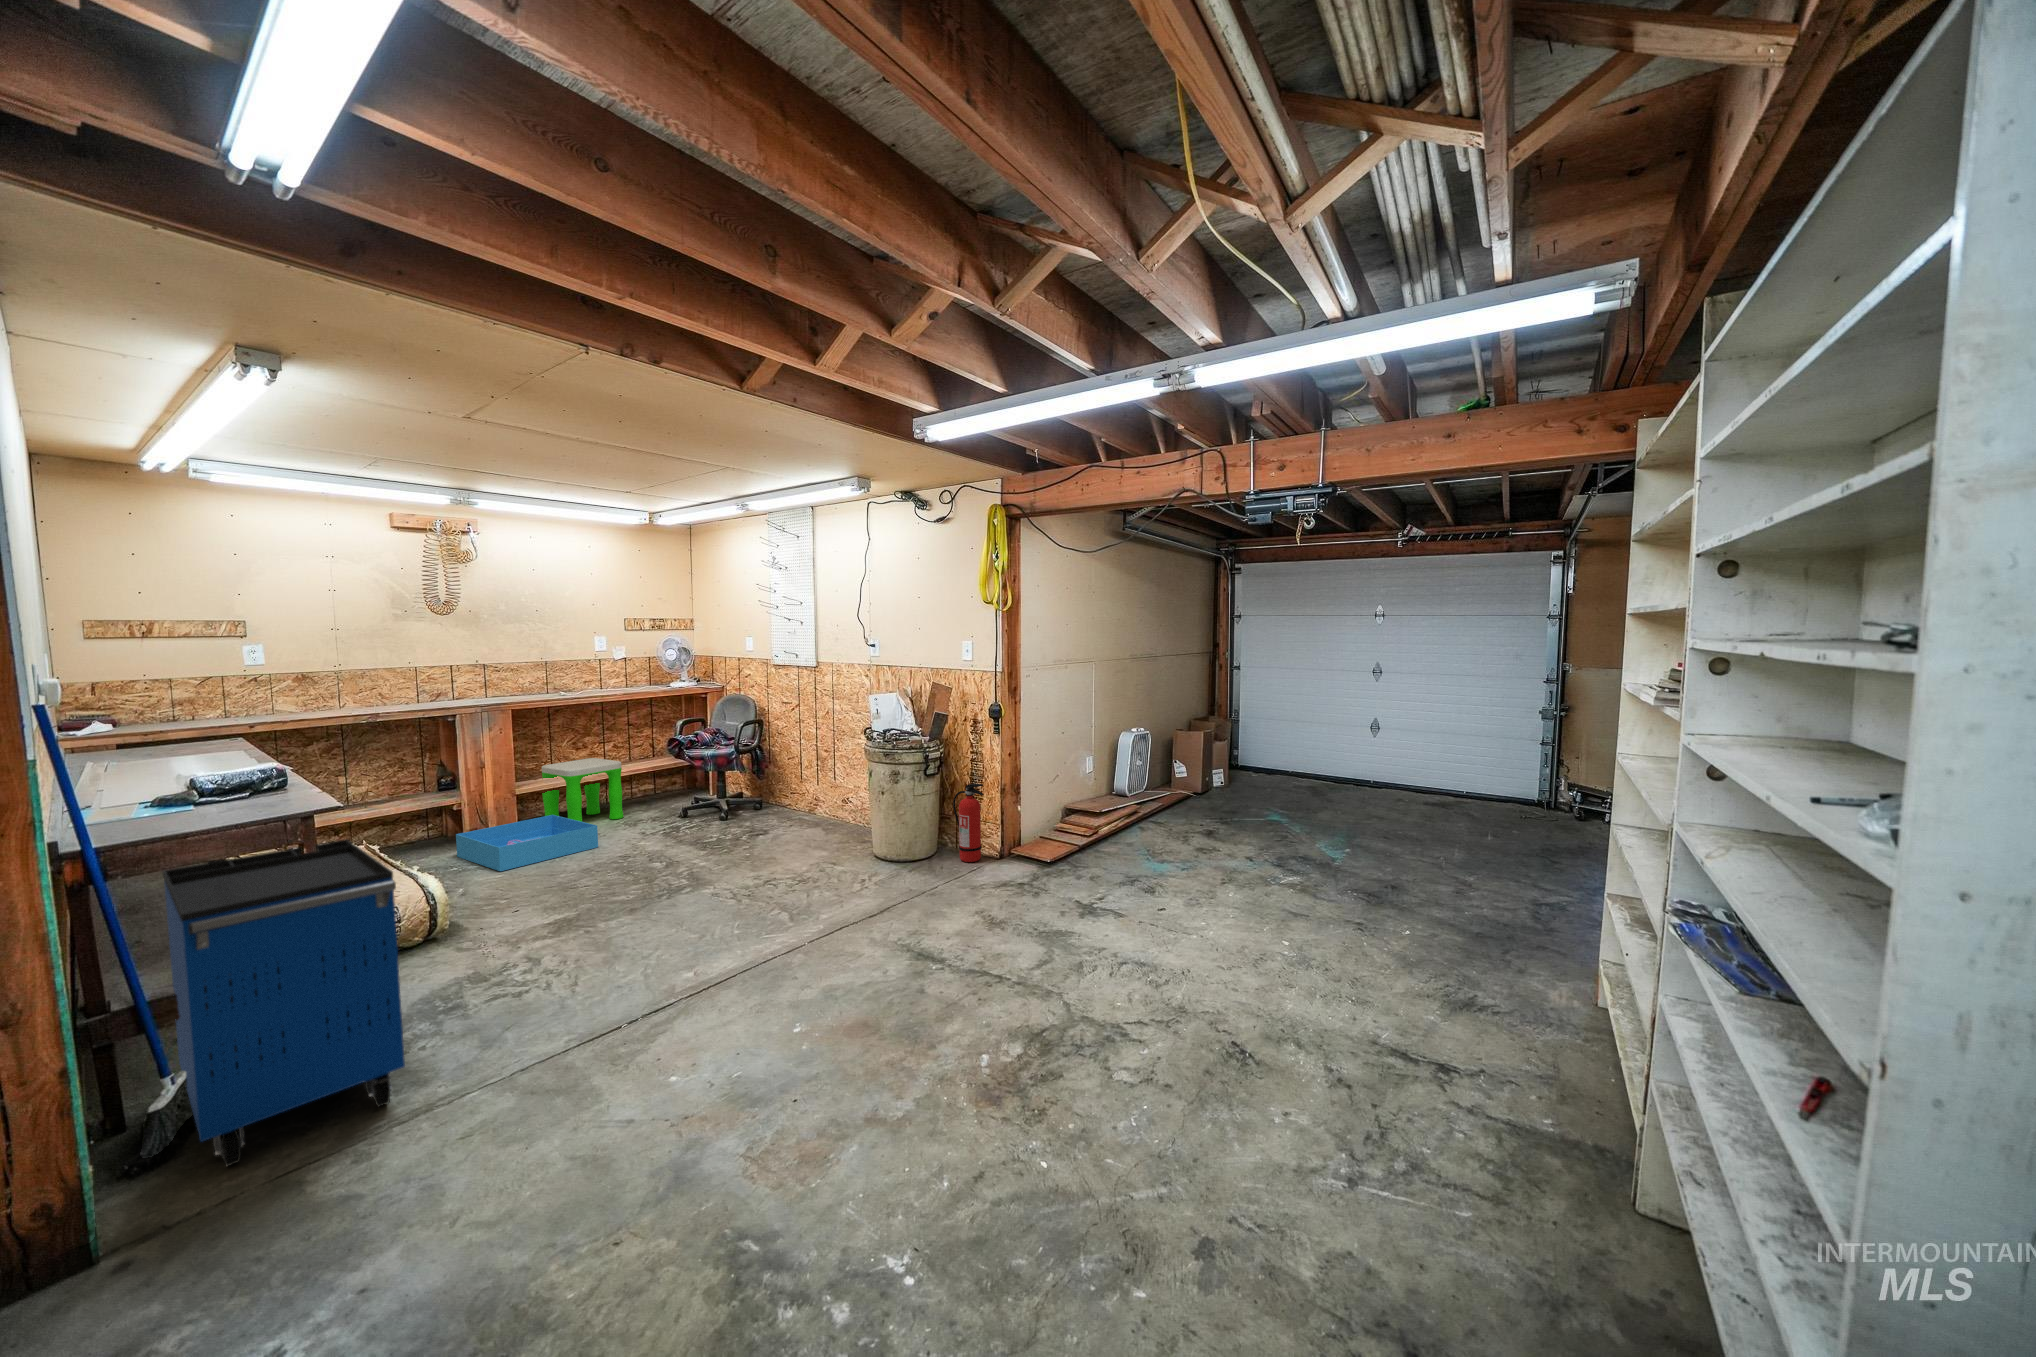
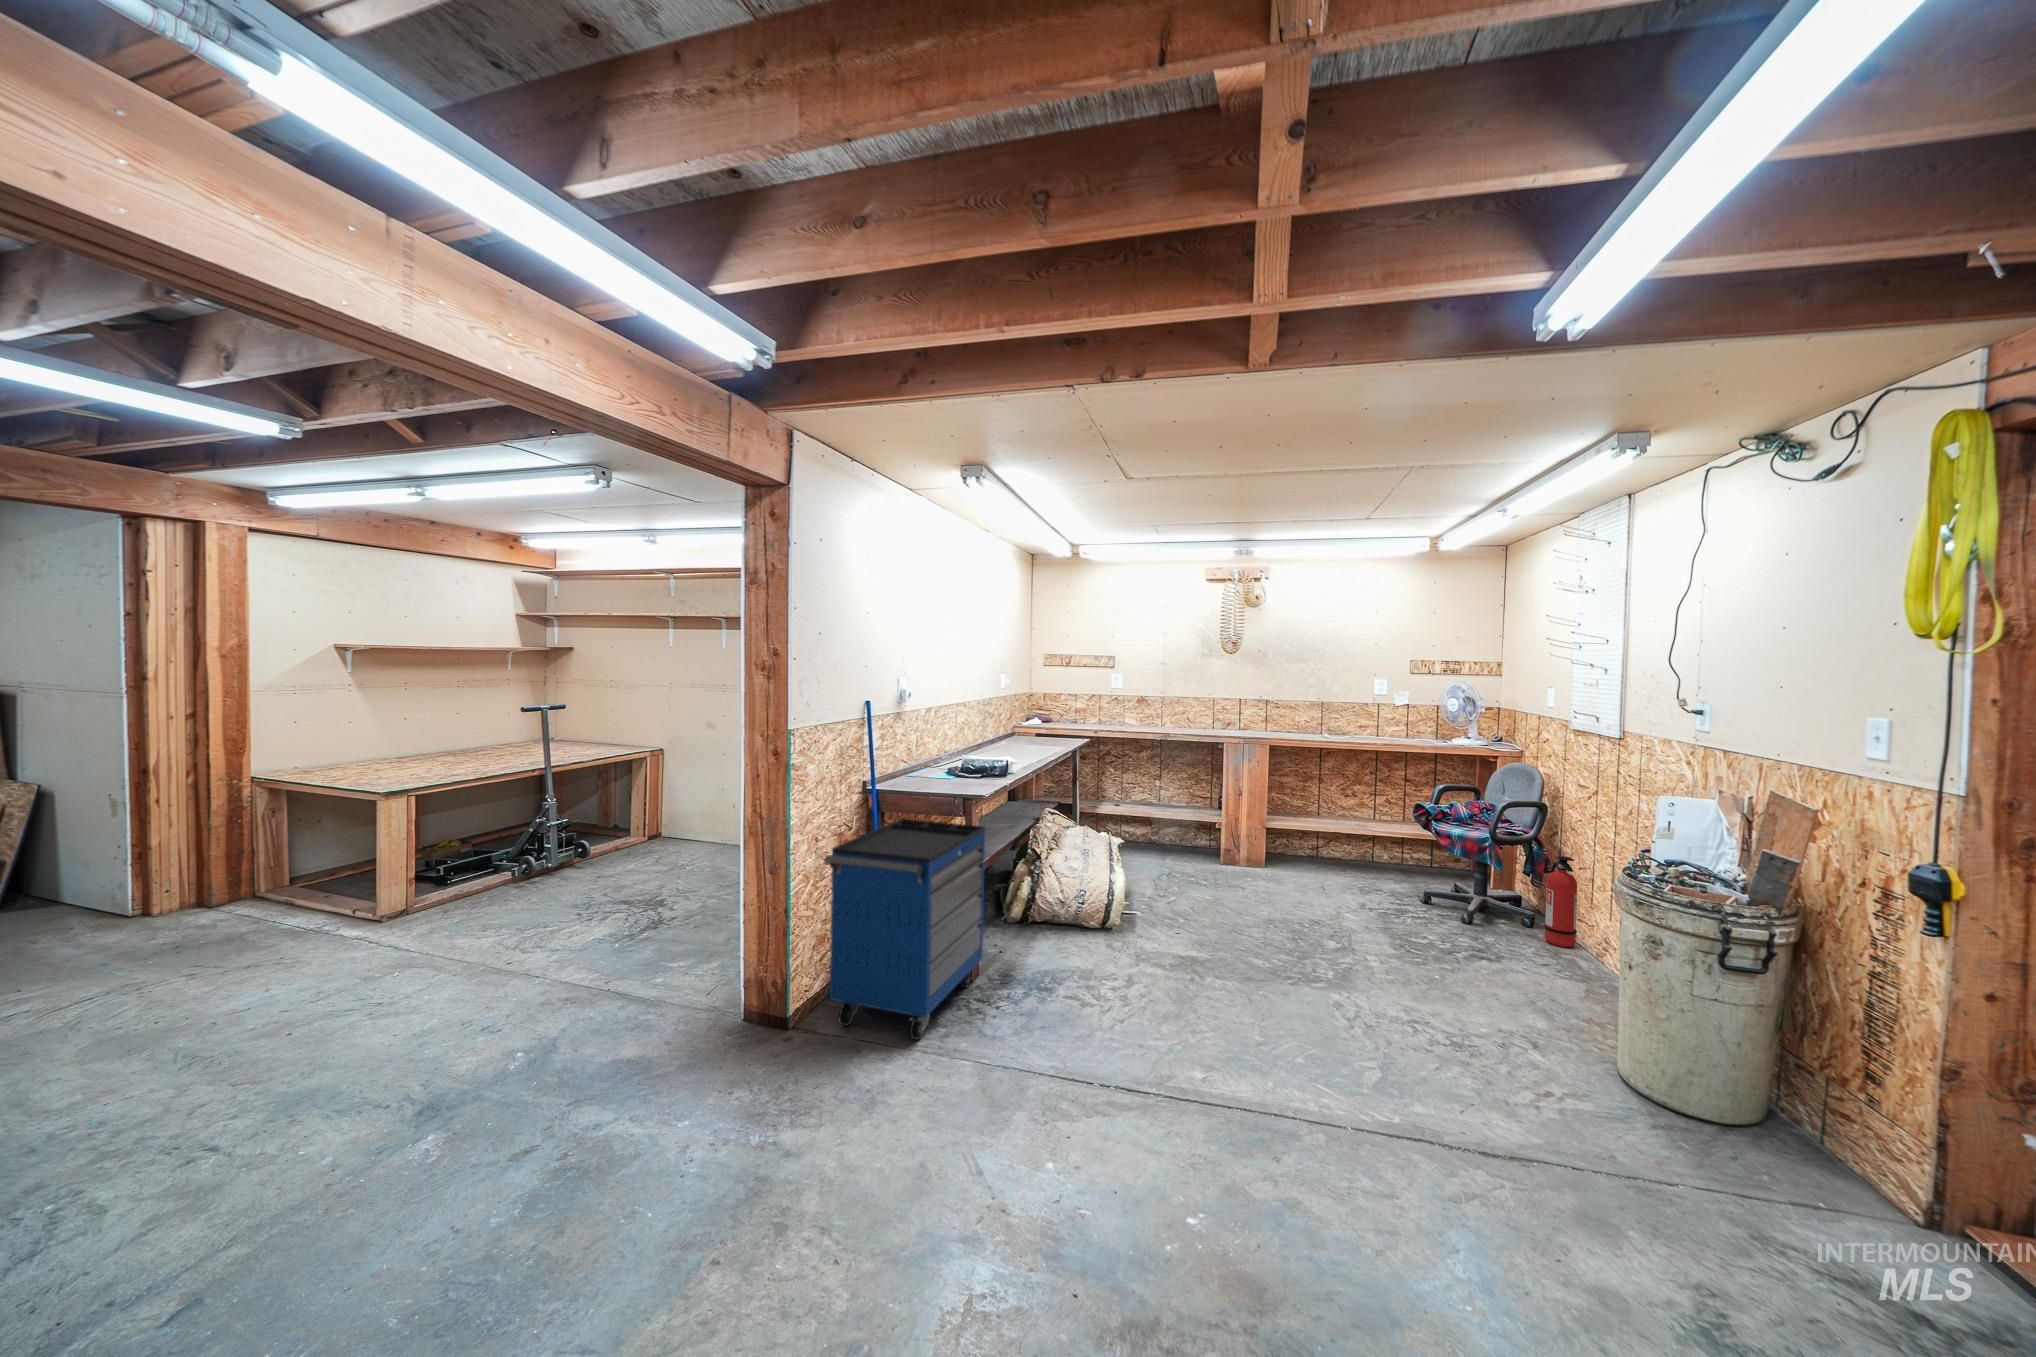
stool: present [542,758,624,822] -> none [1302,804,1373,878]
fire extinguisher: present [953,784,984,862] -> present [1544,856,1577,947]
storage bin: present [456,815,598,871] -> none [1209,848,1308,900]

